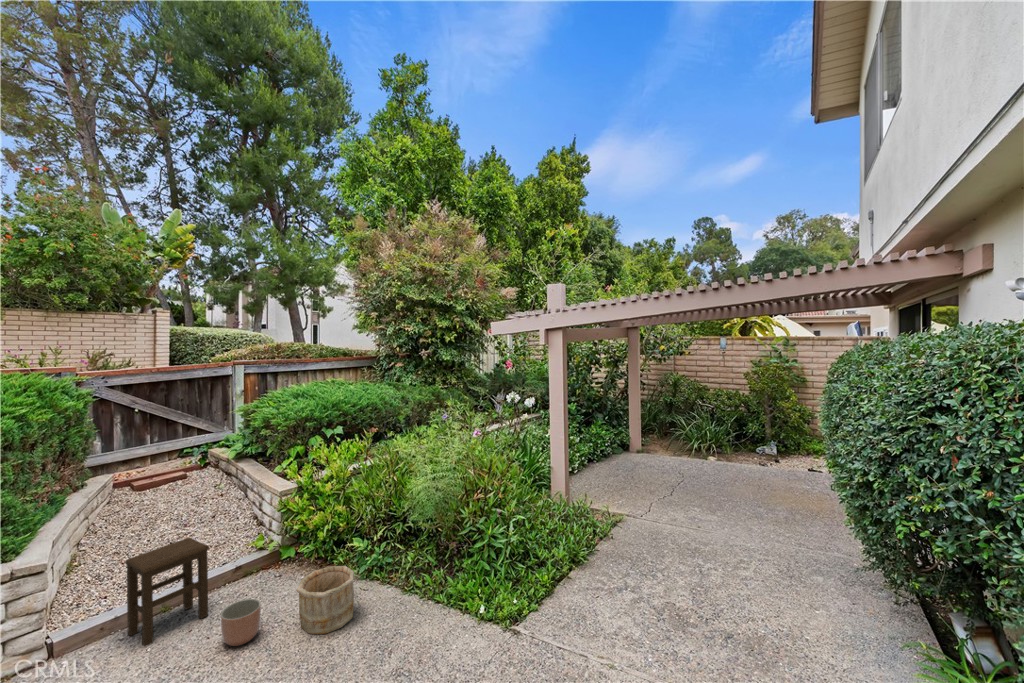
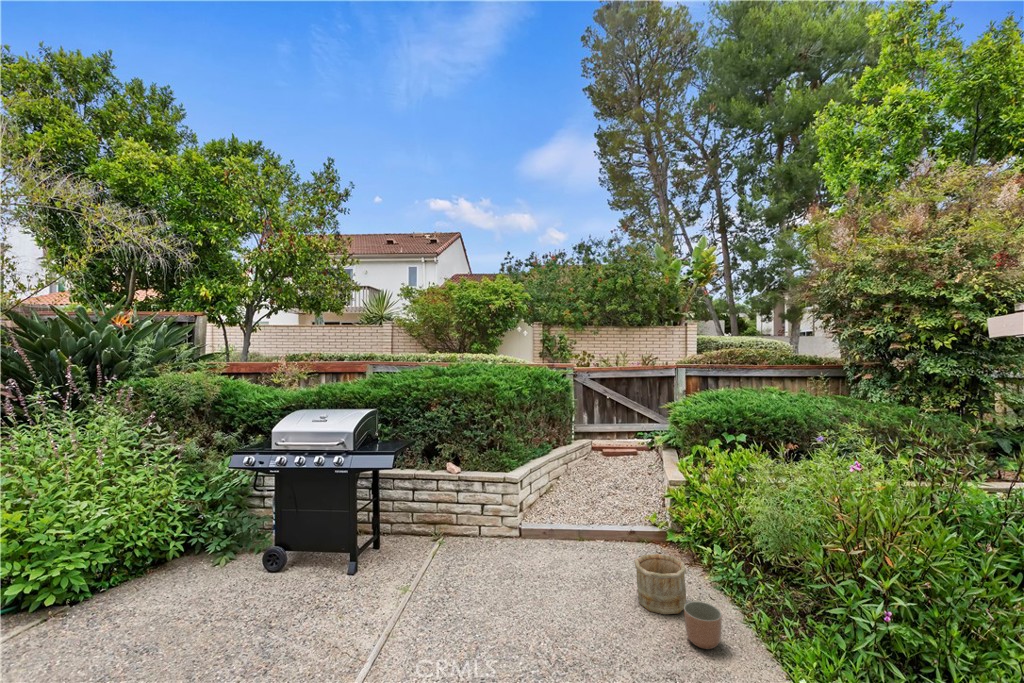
stool: present [125,538,209,647] -> none [554,491,597,555]
planter: present [221,599,261,646] -> present [684,601,722,649]

